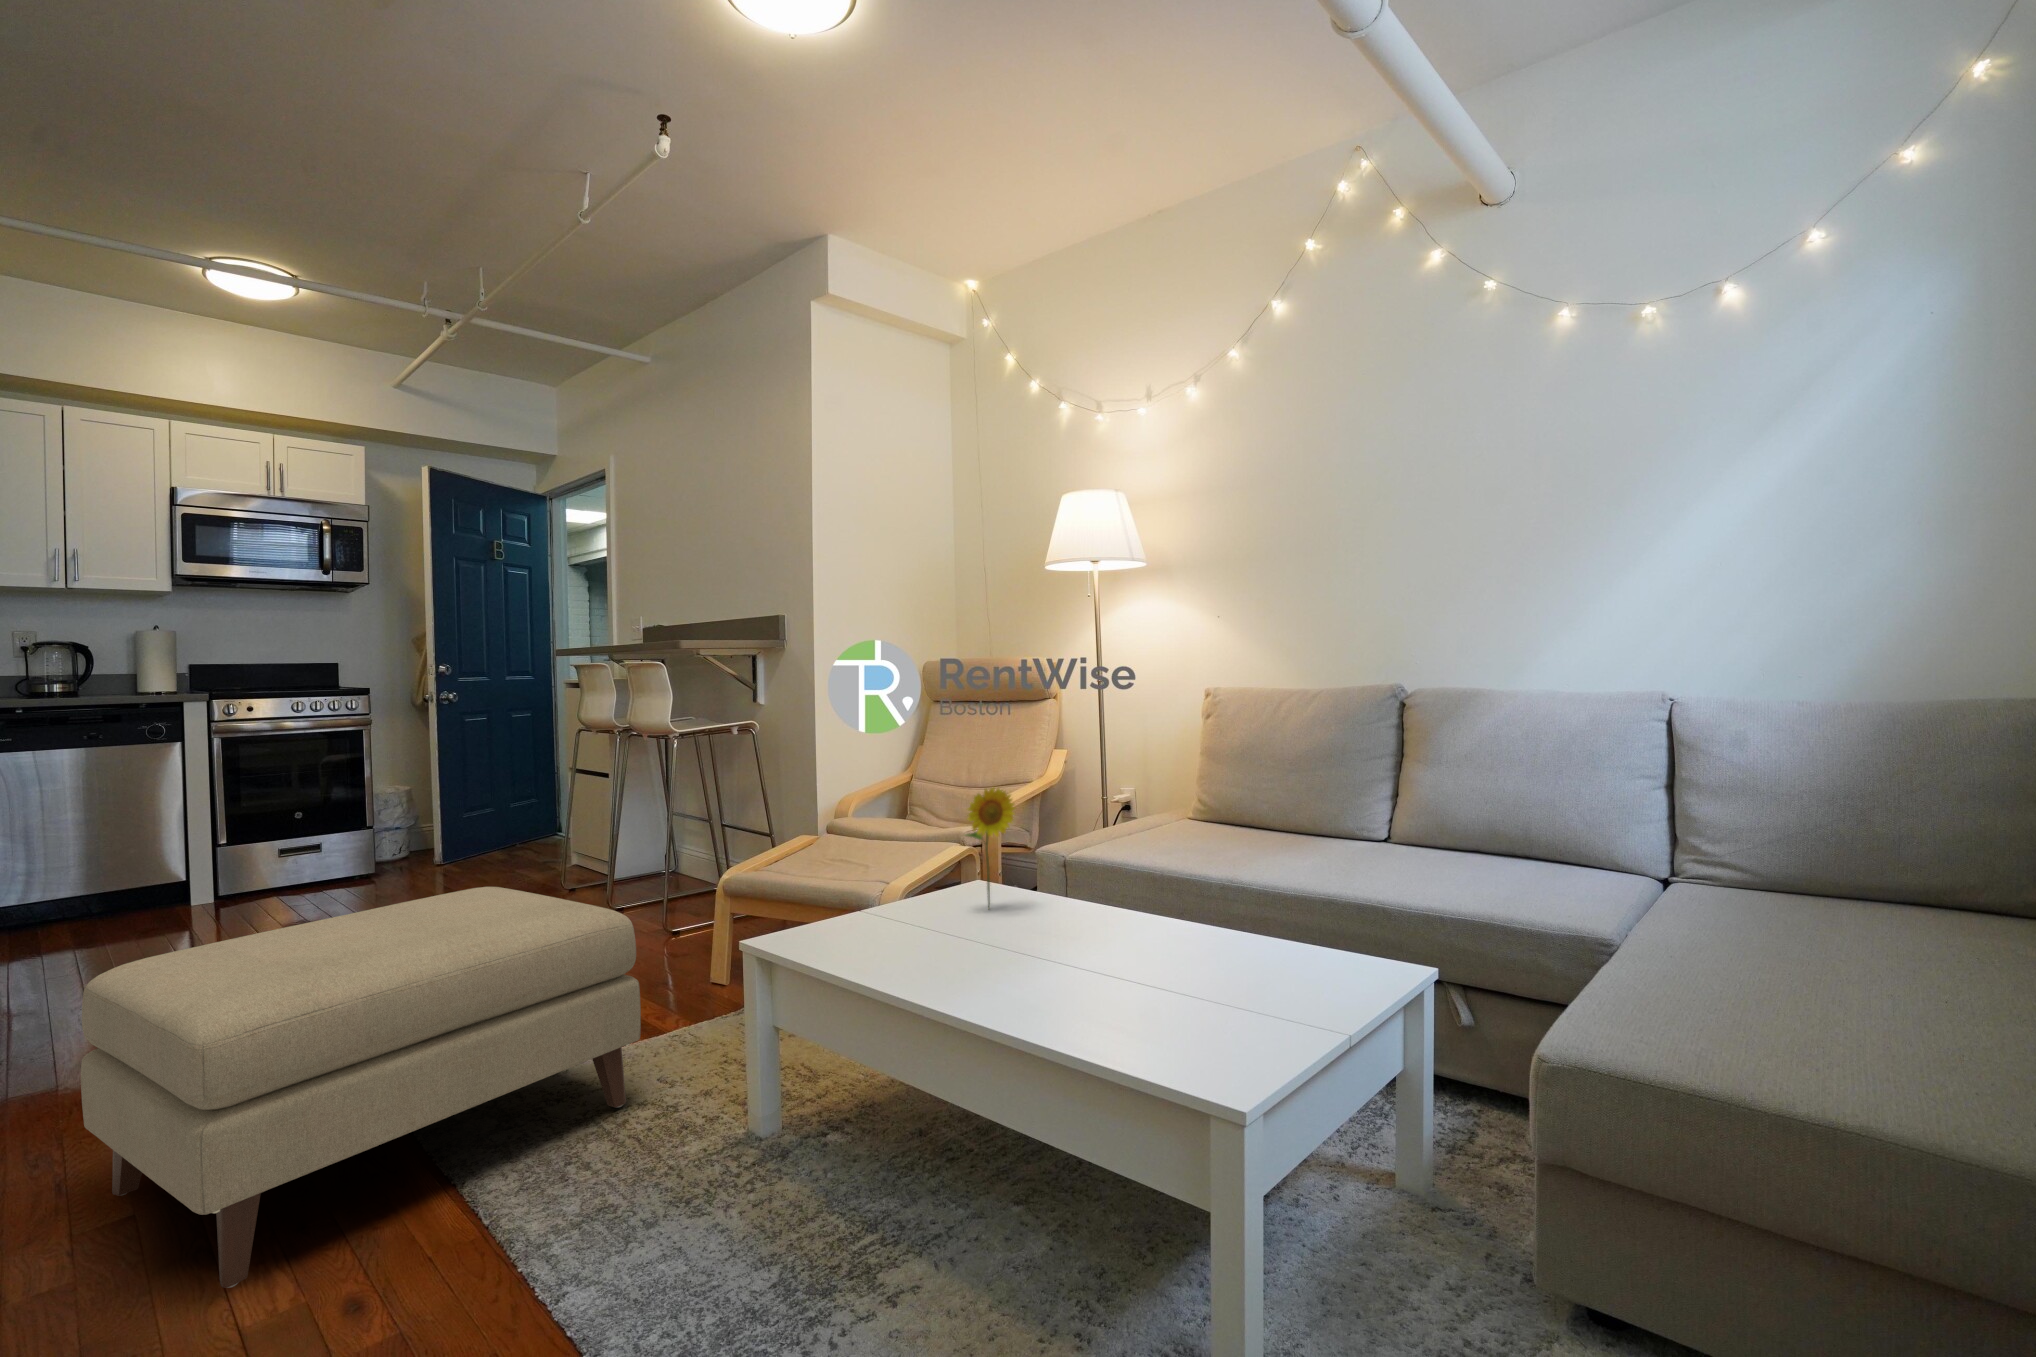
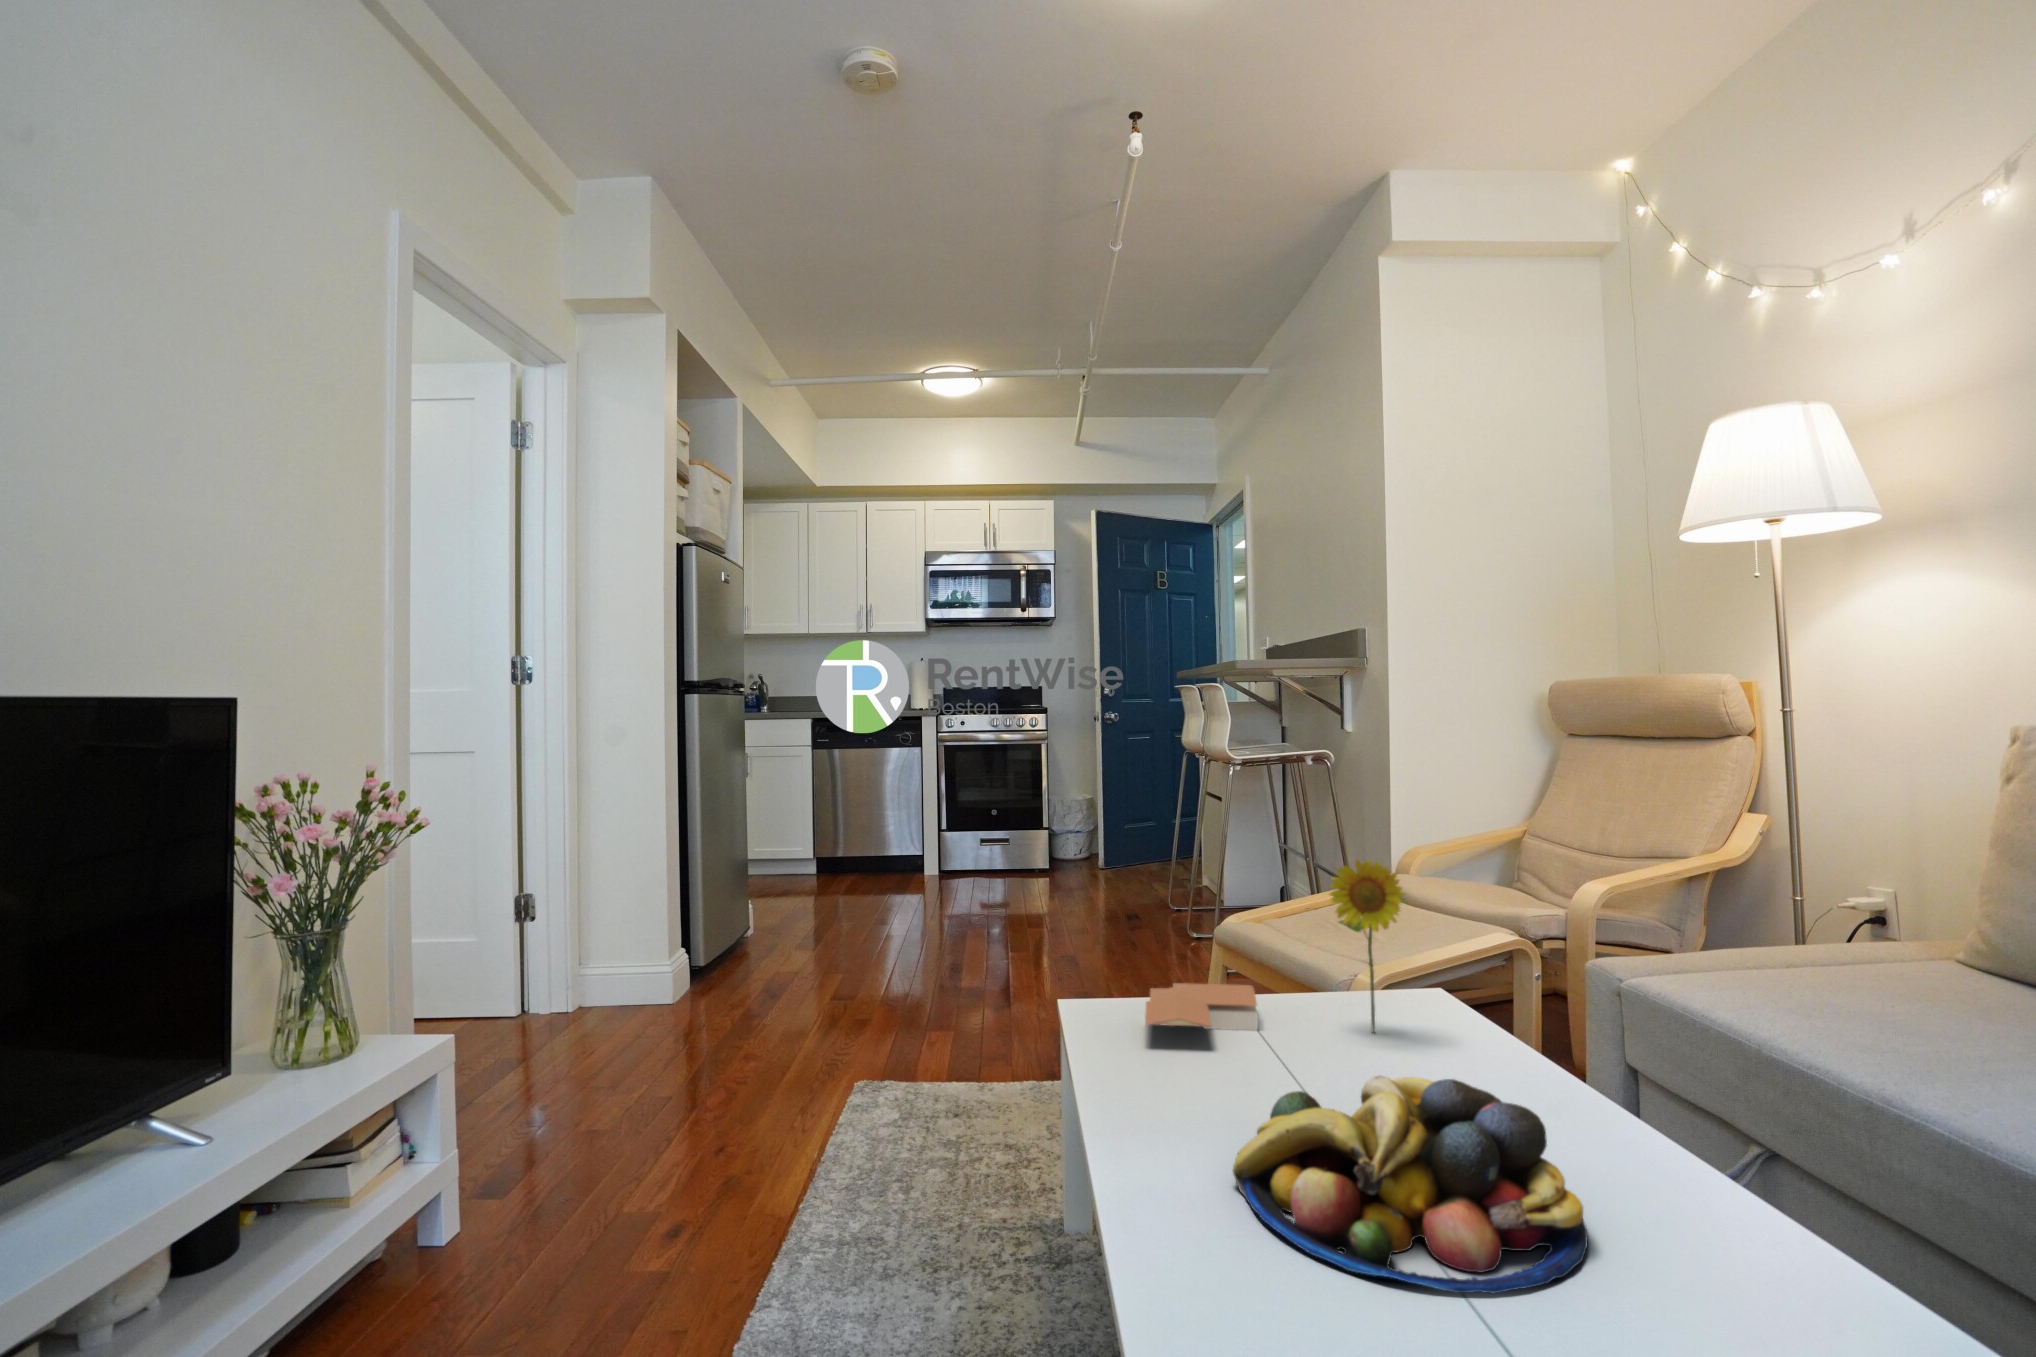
ottoman: present [81,887,641,1288] -> none [626,894,1013,1178]
book: none [824,895,923,940] -> present [1145,983,1258,1030]
fruit bowl: none [1040,902,1239,1010] -> present [1233,1076,1588,1293]

